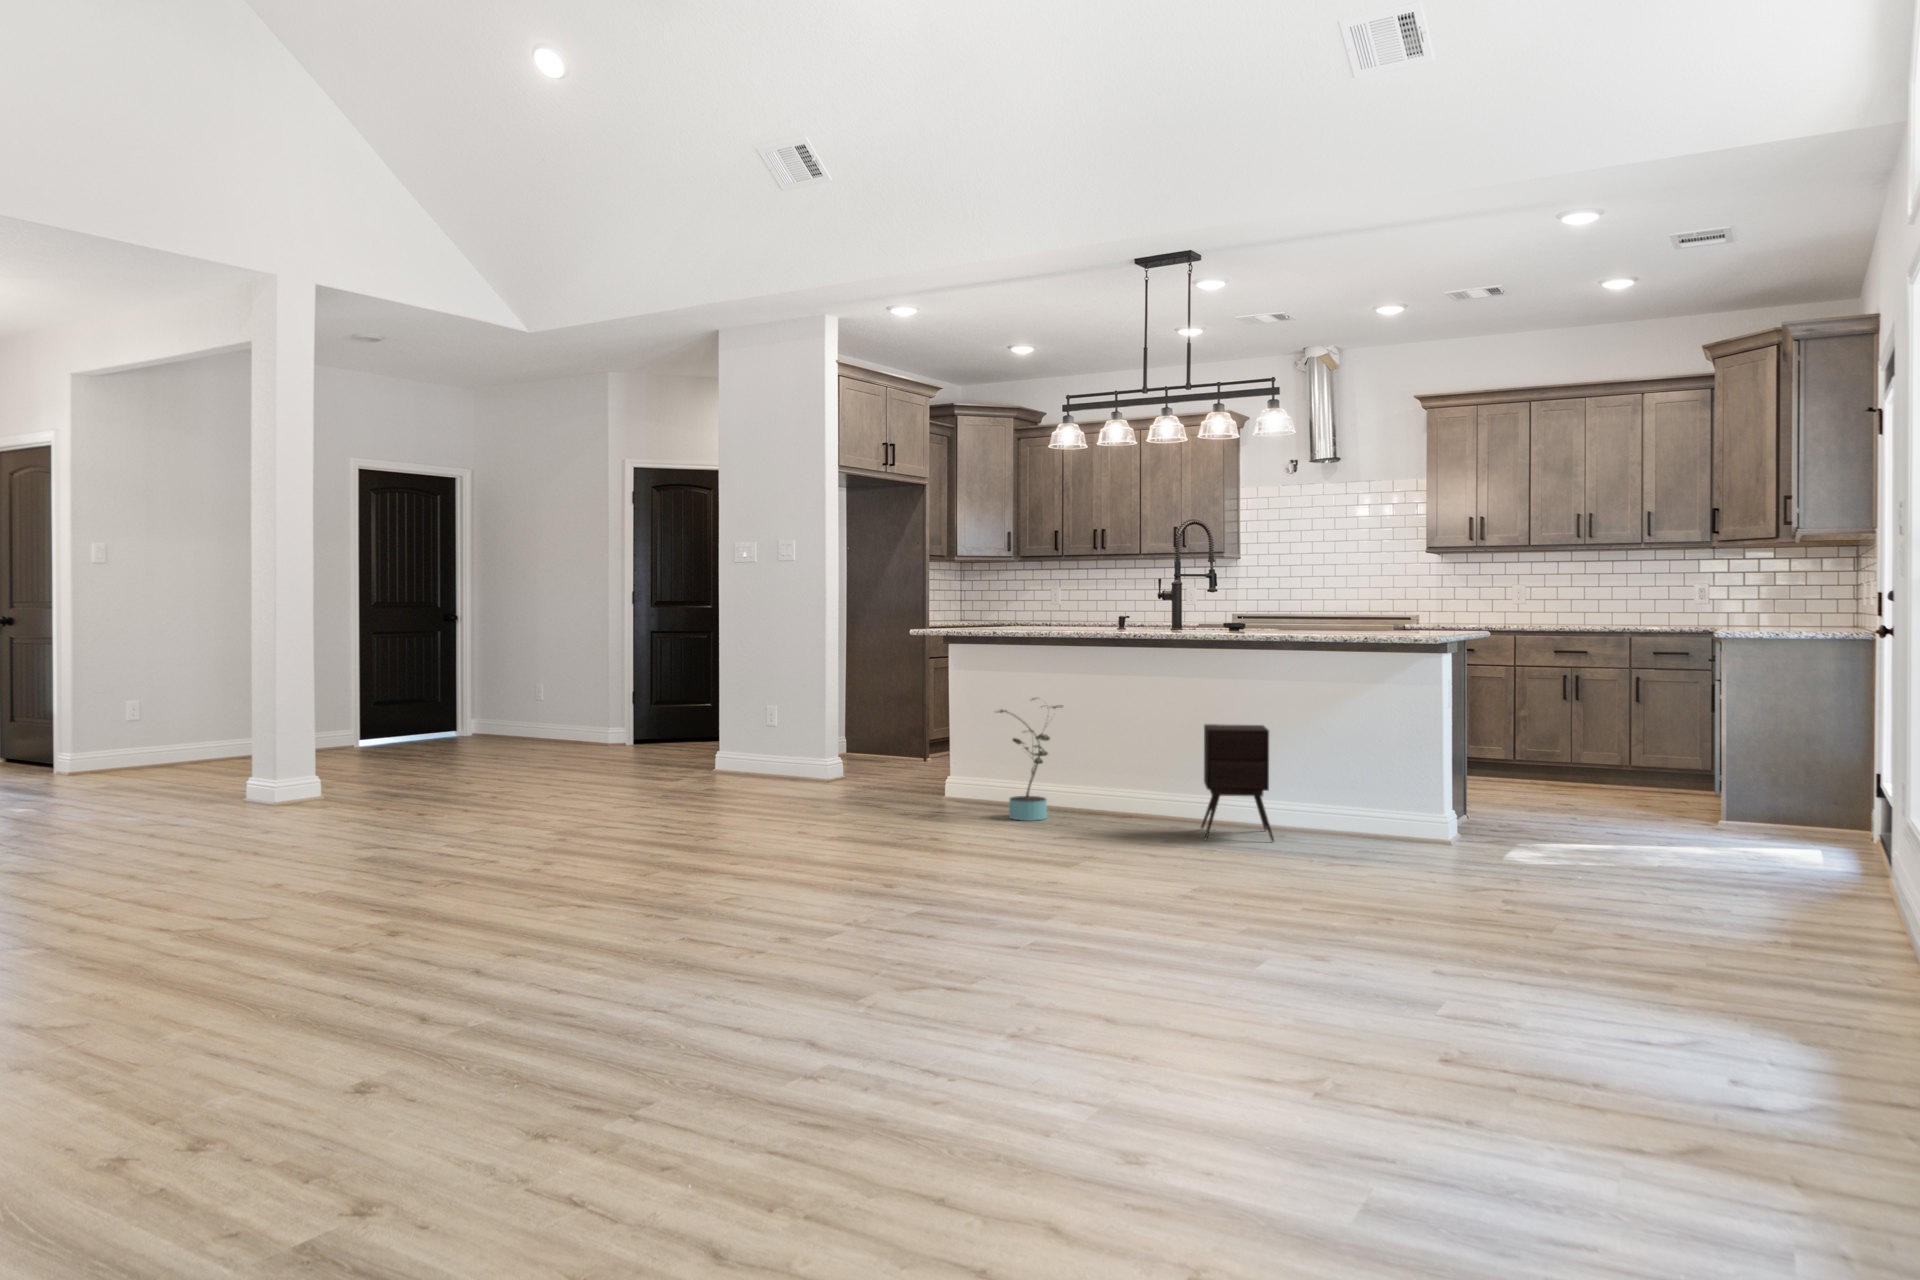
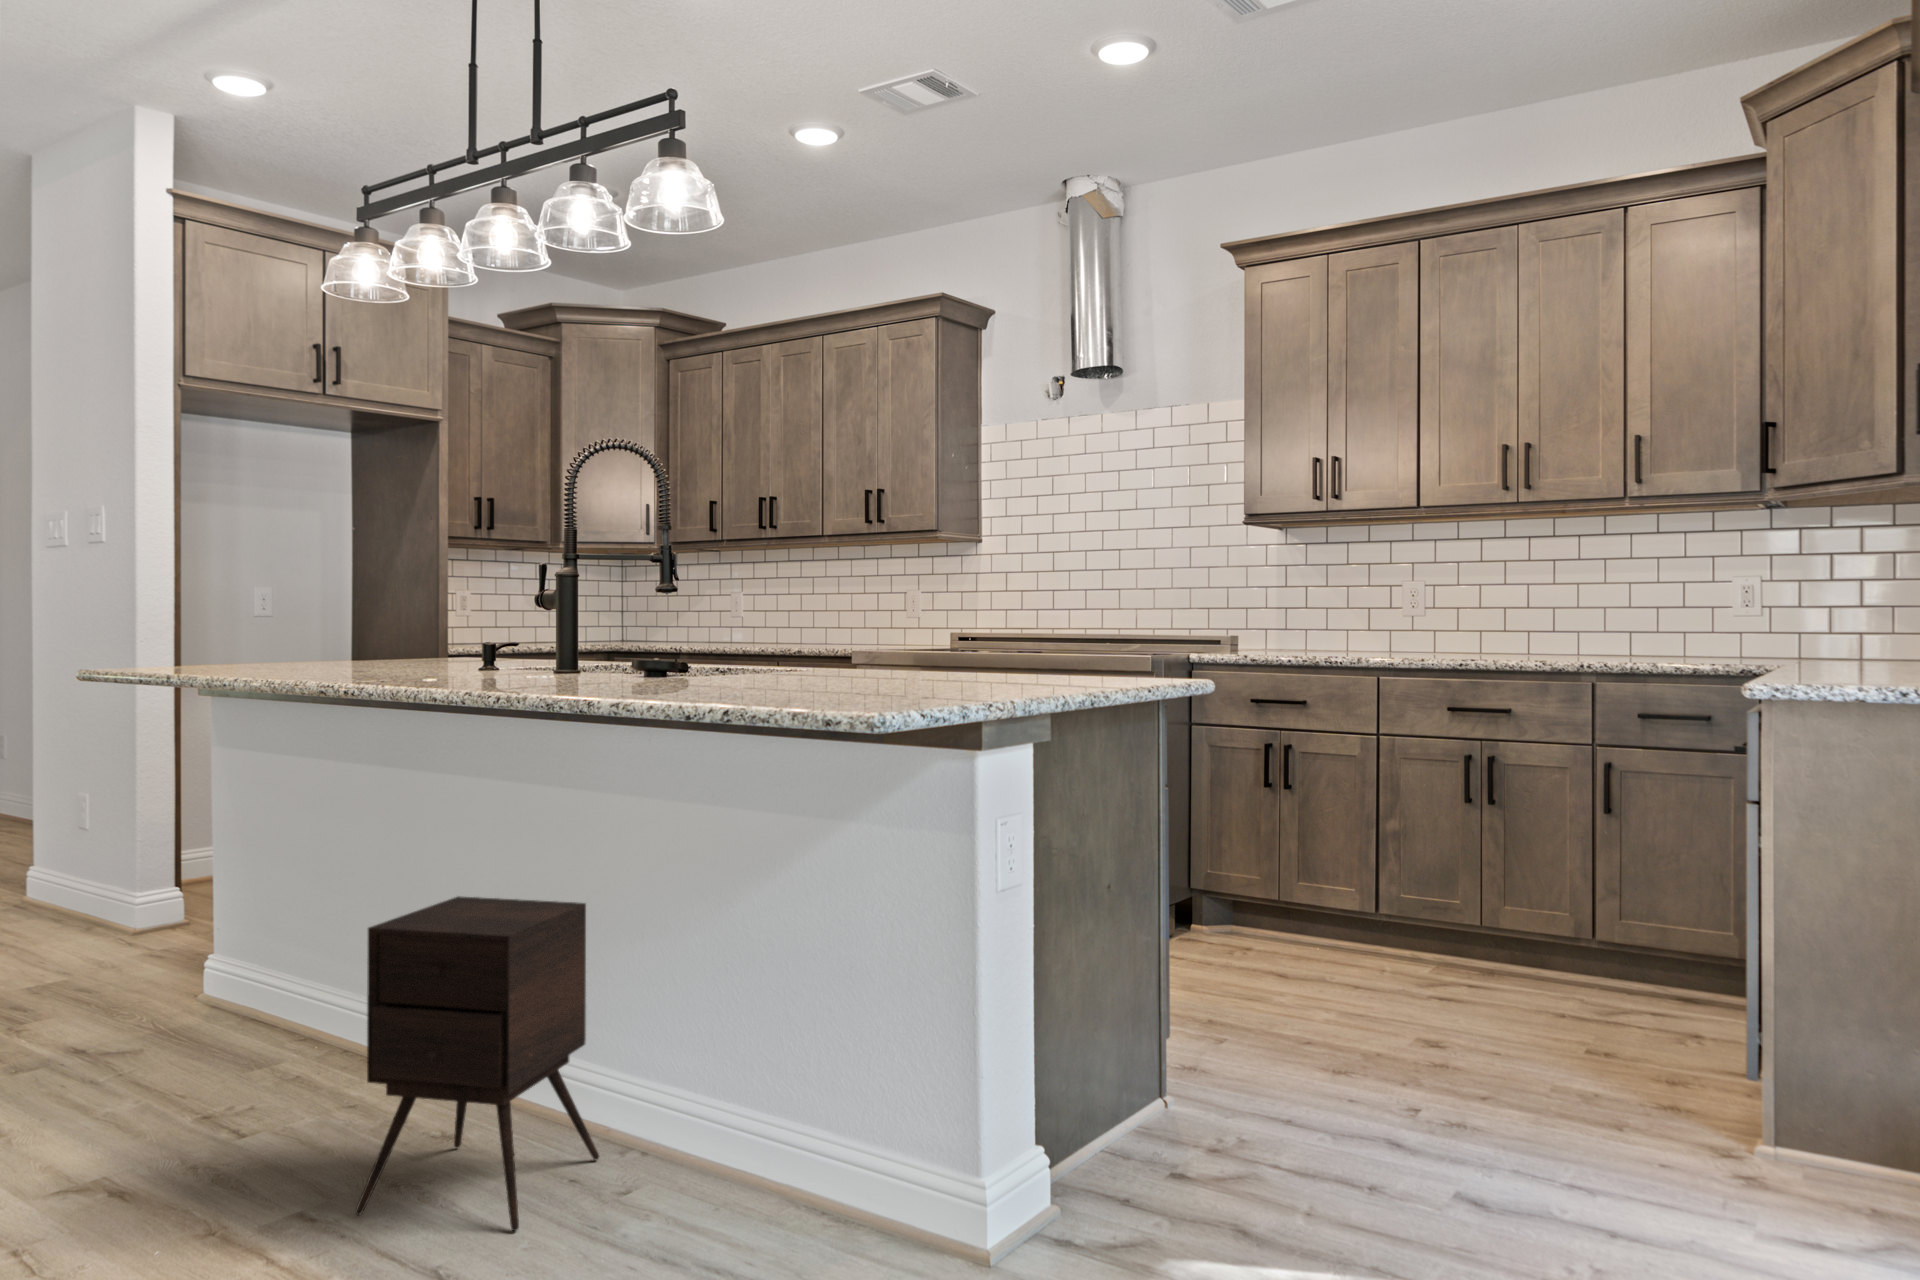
potted plant: present [999,698,1062,821] -> none [122,809,262,1089]

